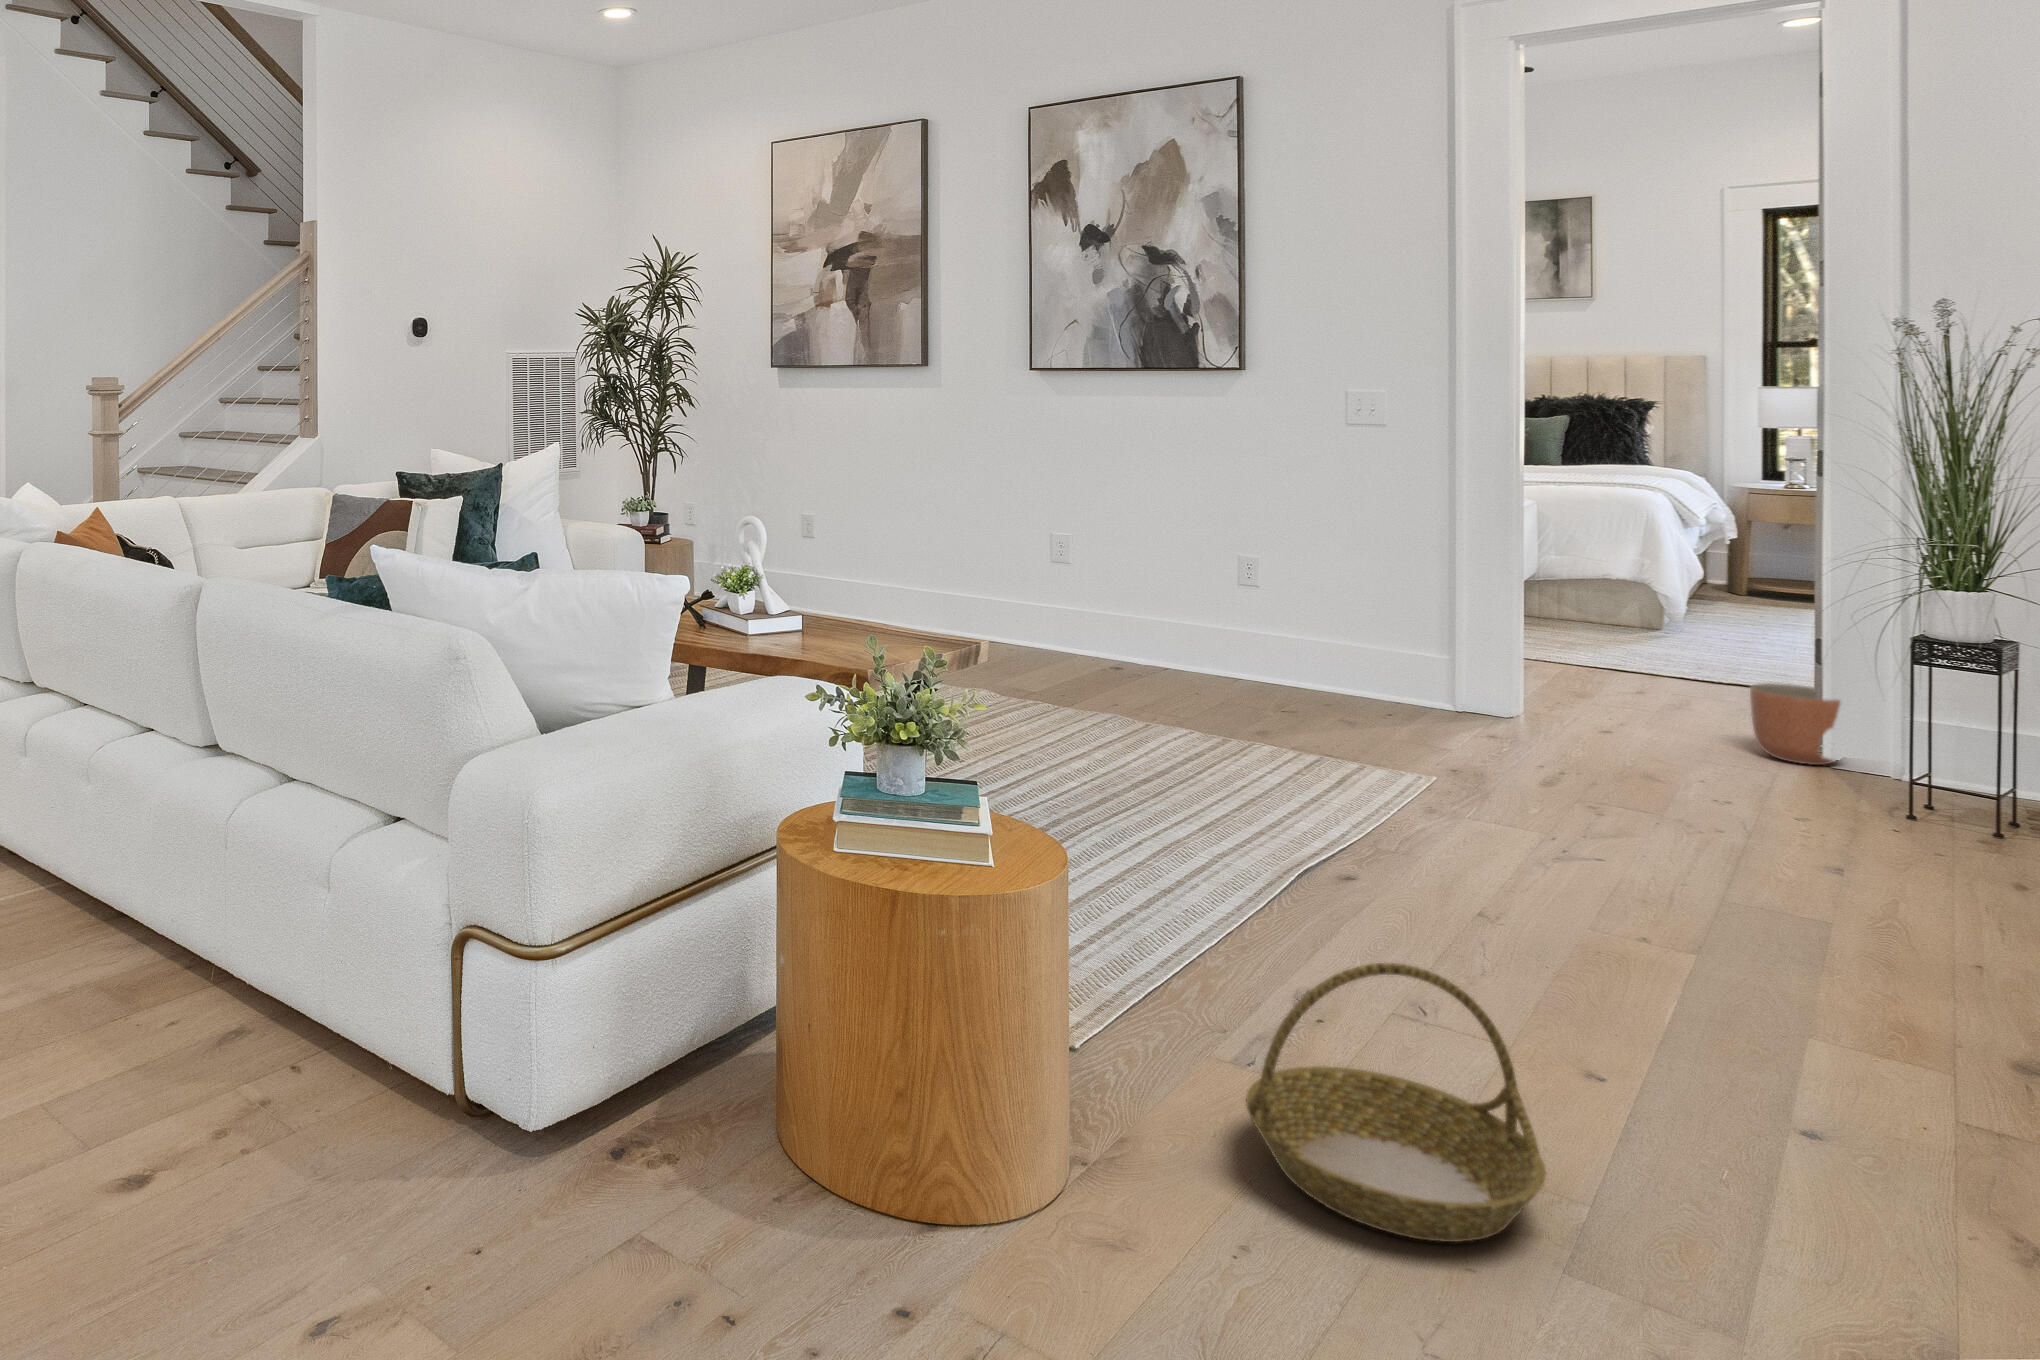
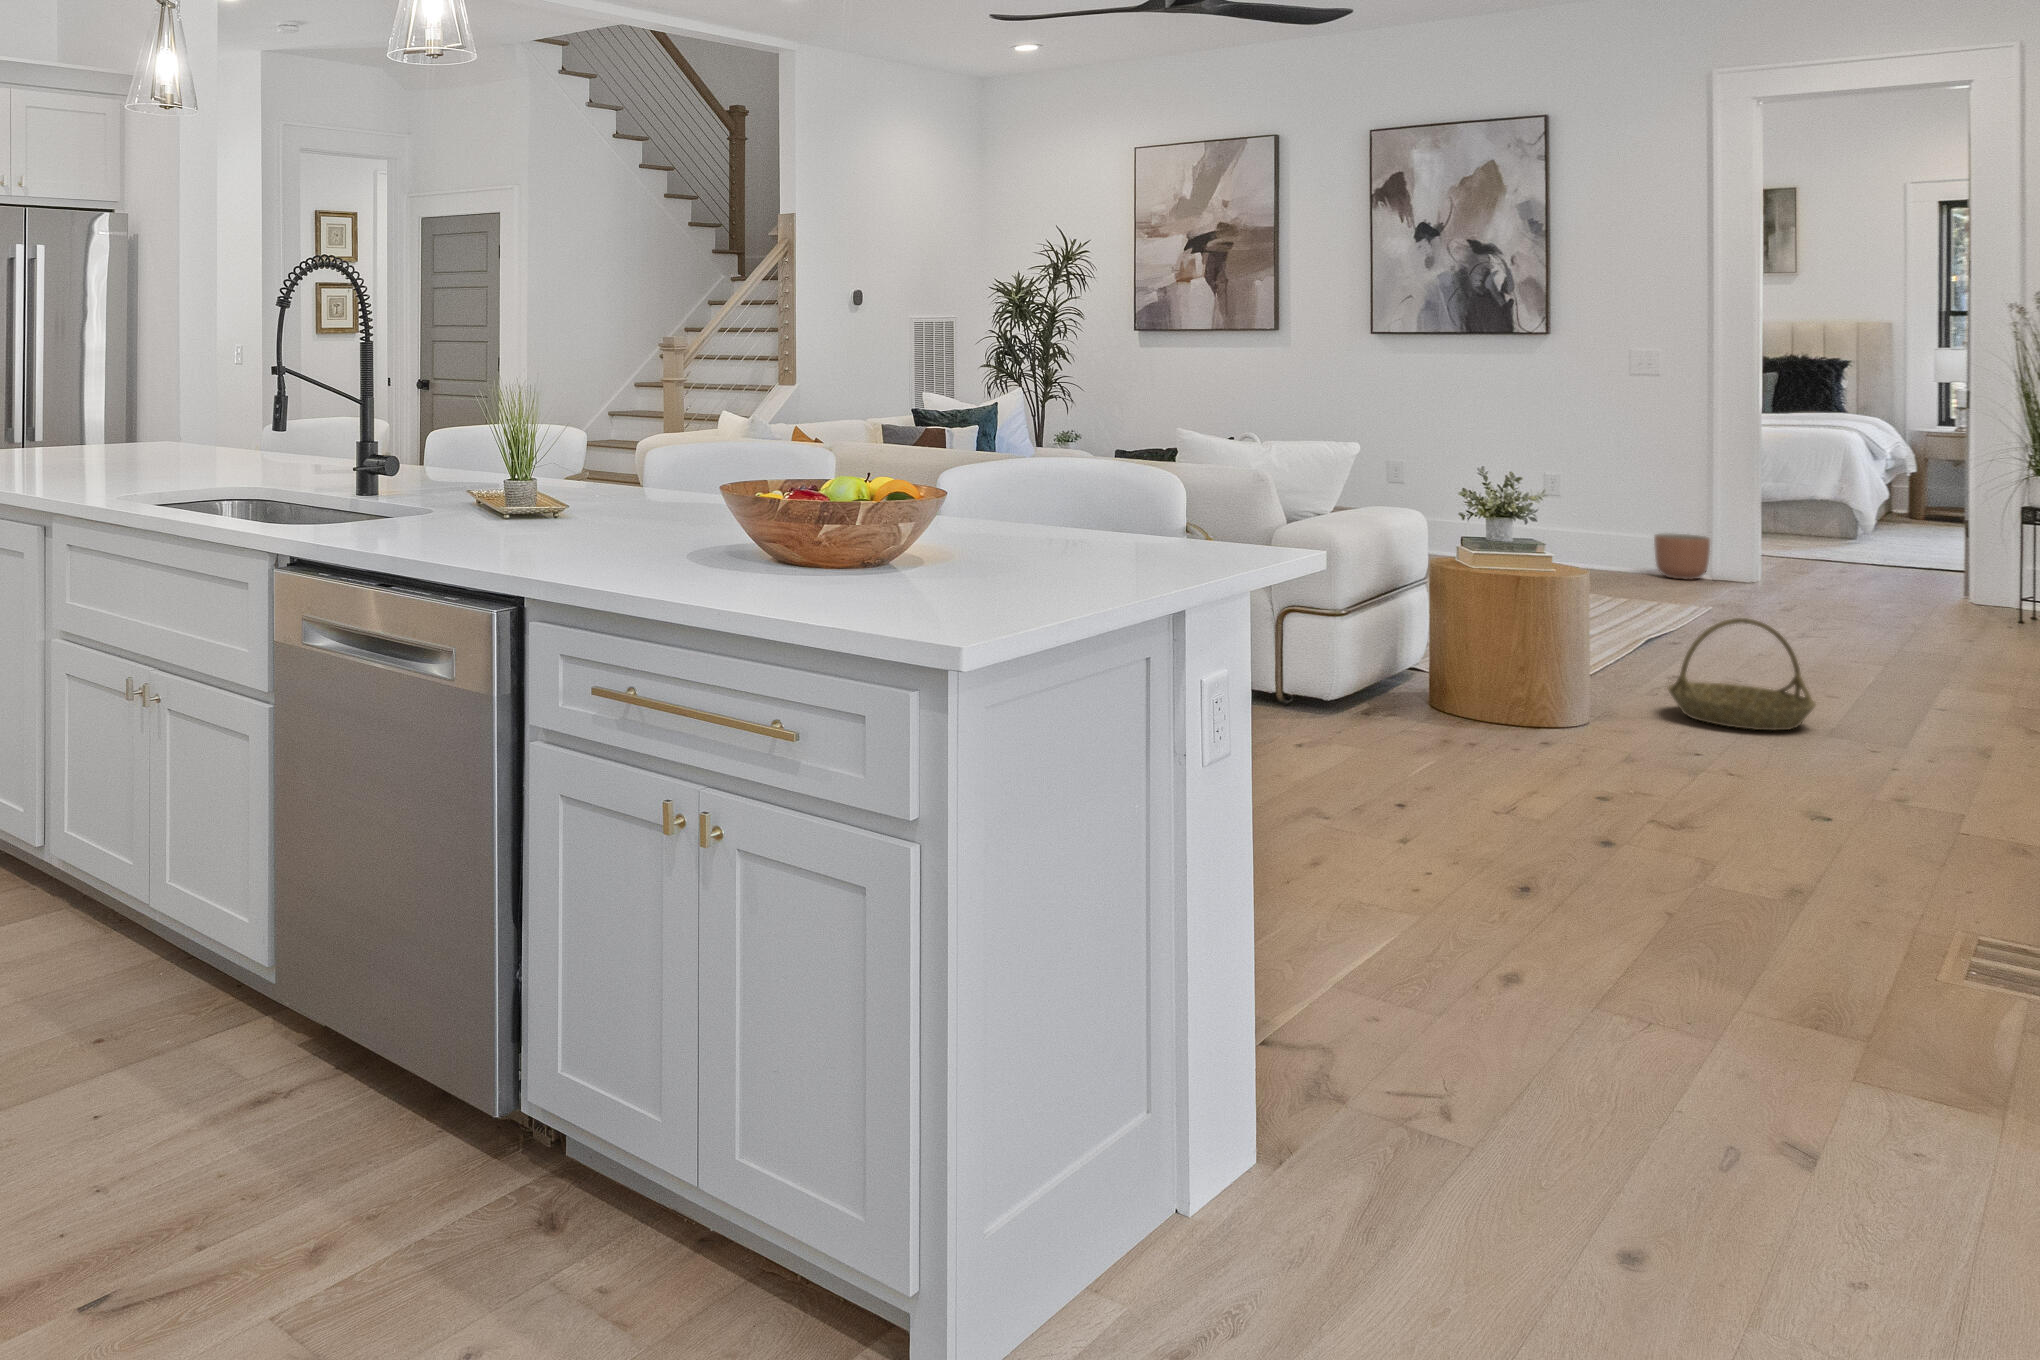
planter: present [1750,683,1840,765] -> present [1654,533,1710,580]

